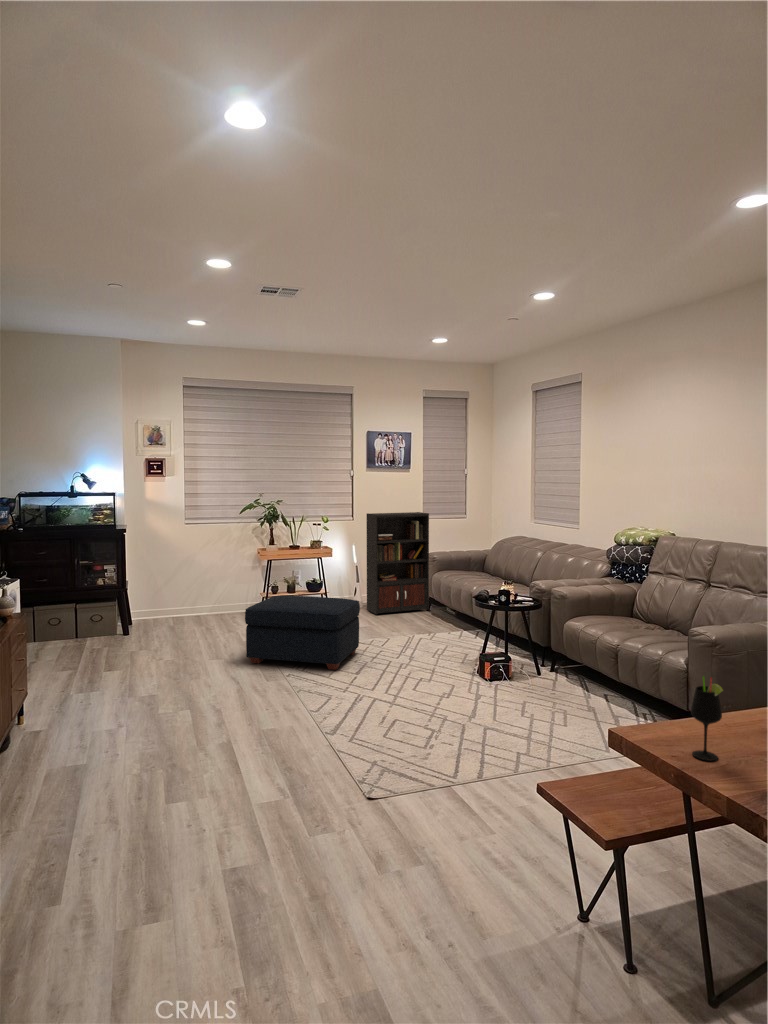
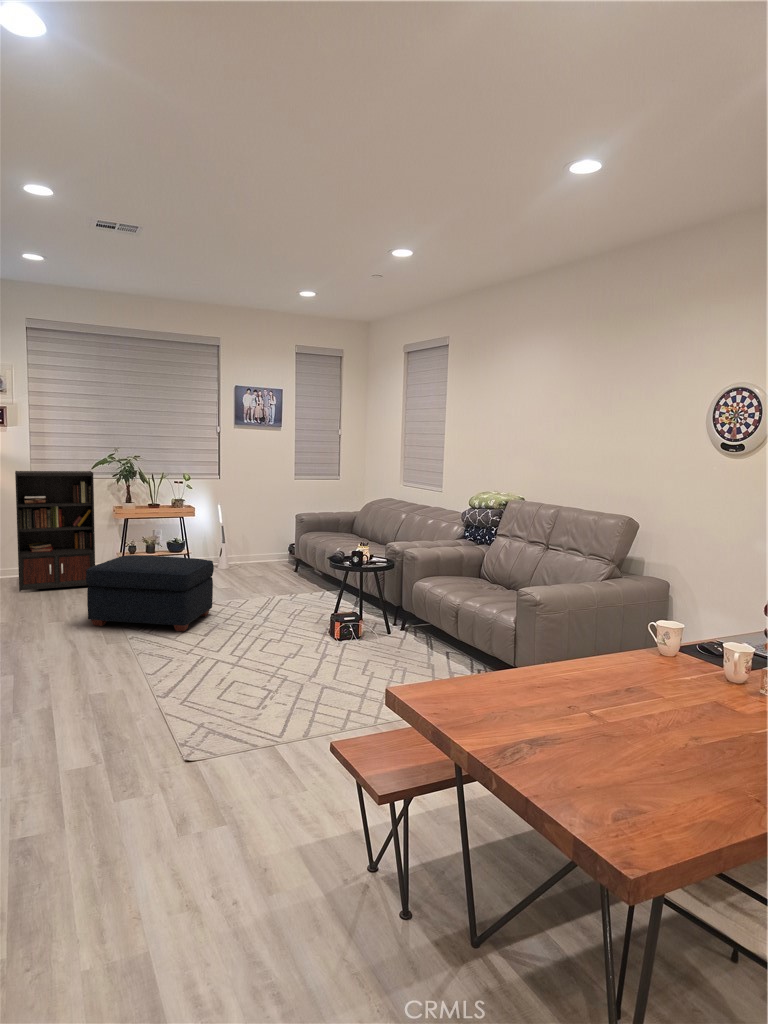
bookcase: present [366,512,429,614] -> present [15,471,95,592]
wine glass: present [691,676,723,761] -> none [454,635,481,717]

